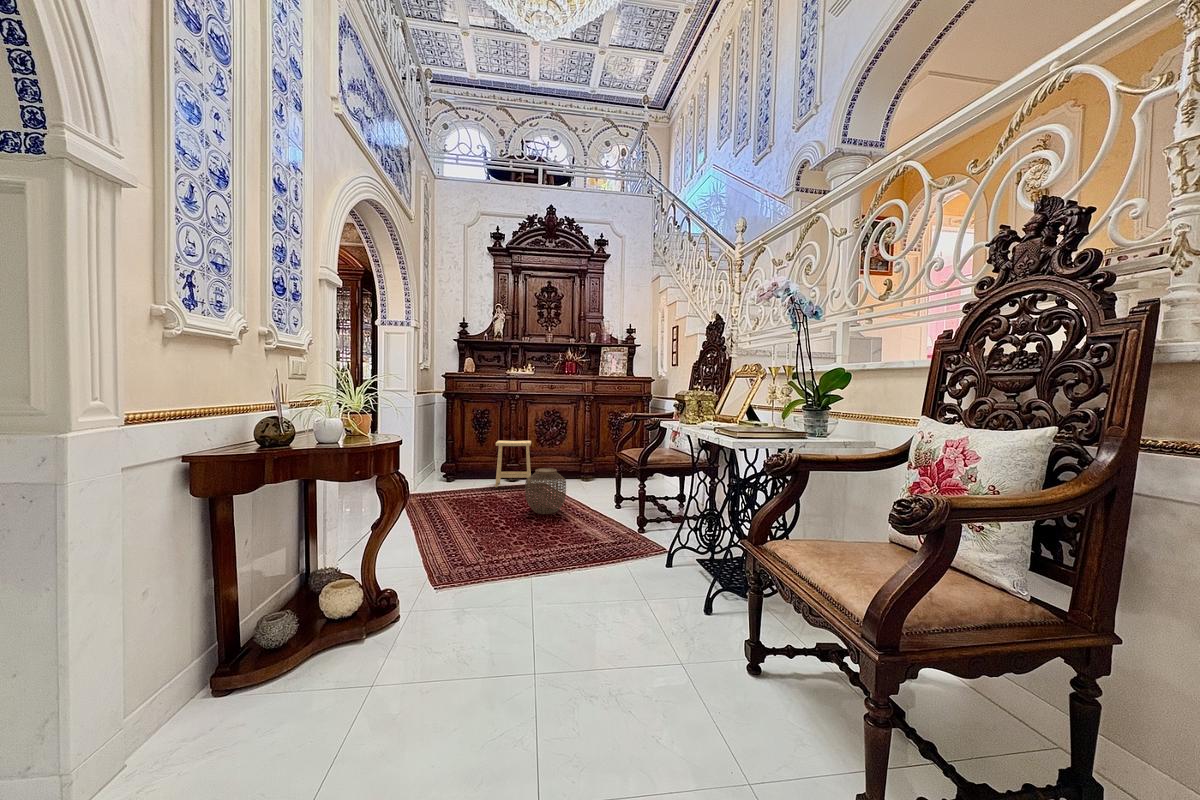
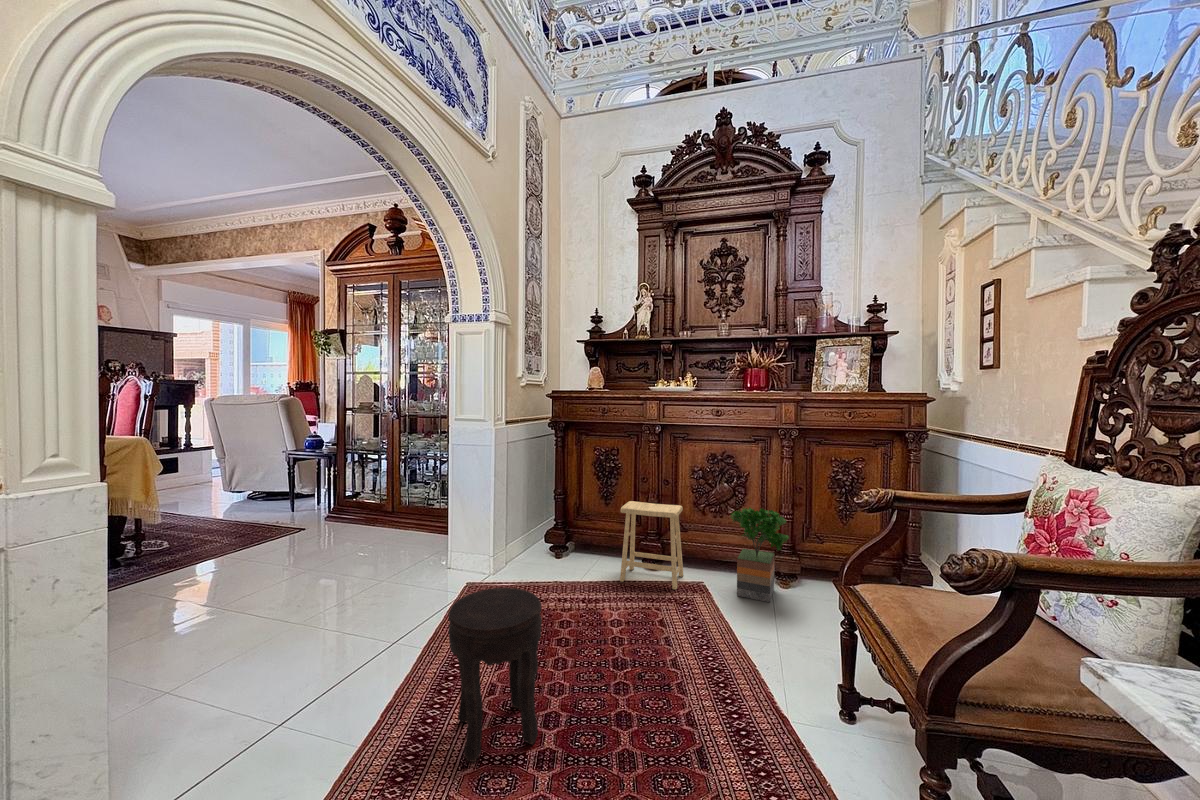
potted tree: none [559,438,591,486] -> present [731,507,788,602]
side table: none [447,464,492,535] -> present [448,588,542,762]
woven basket: present [525,468,566,514] -> none [632,595,717,704]

